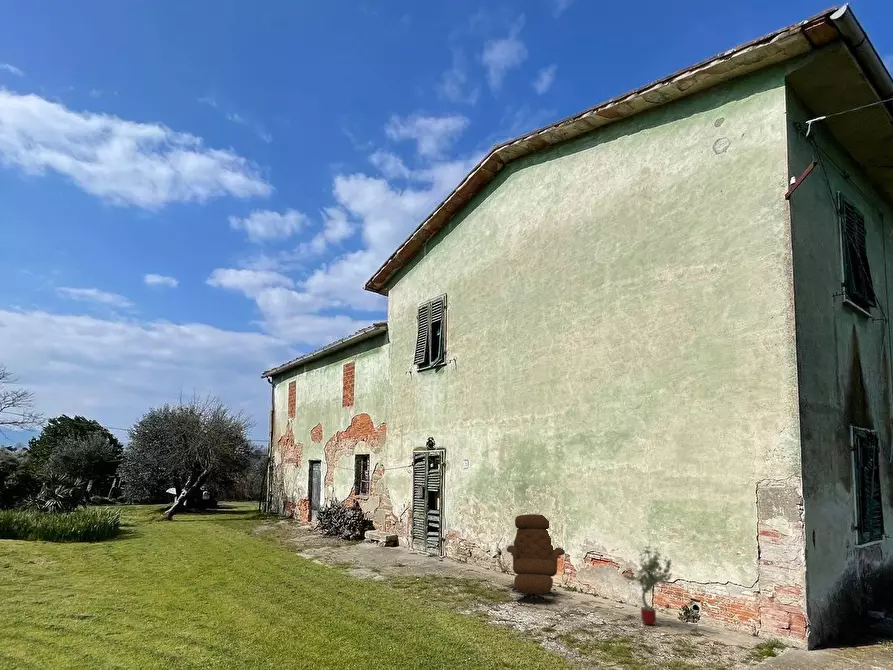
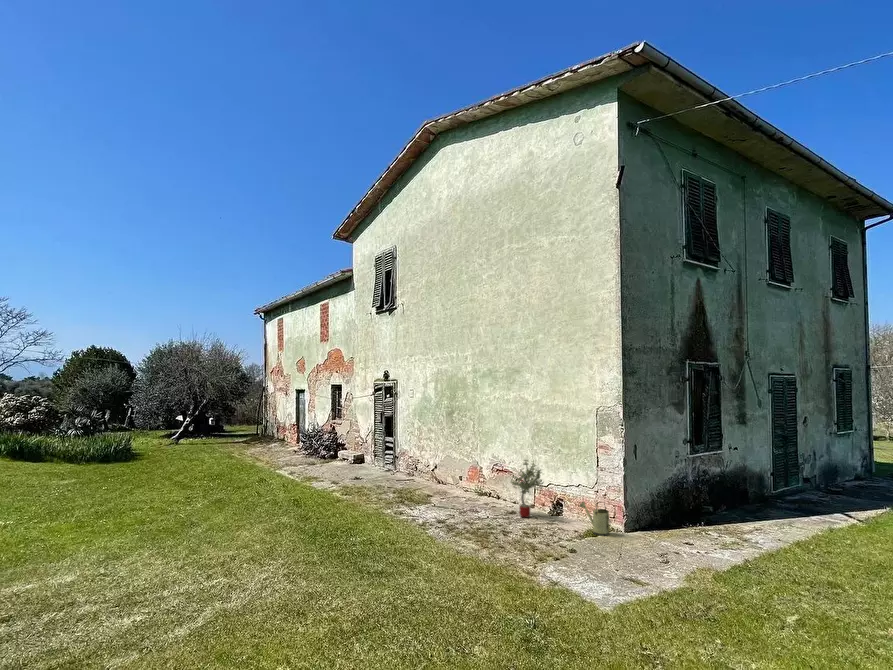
lounge chair: present [507,514,565,605] -> none [432,436,479,506]
watering can: none [735,605,788,655] -> present [579,502,611,536]

